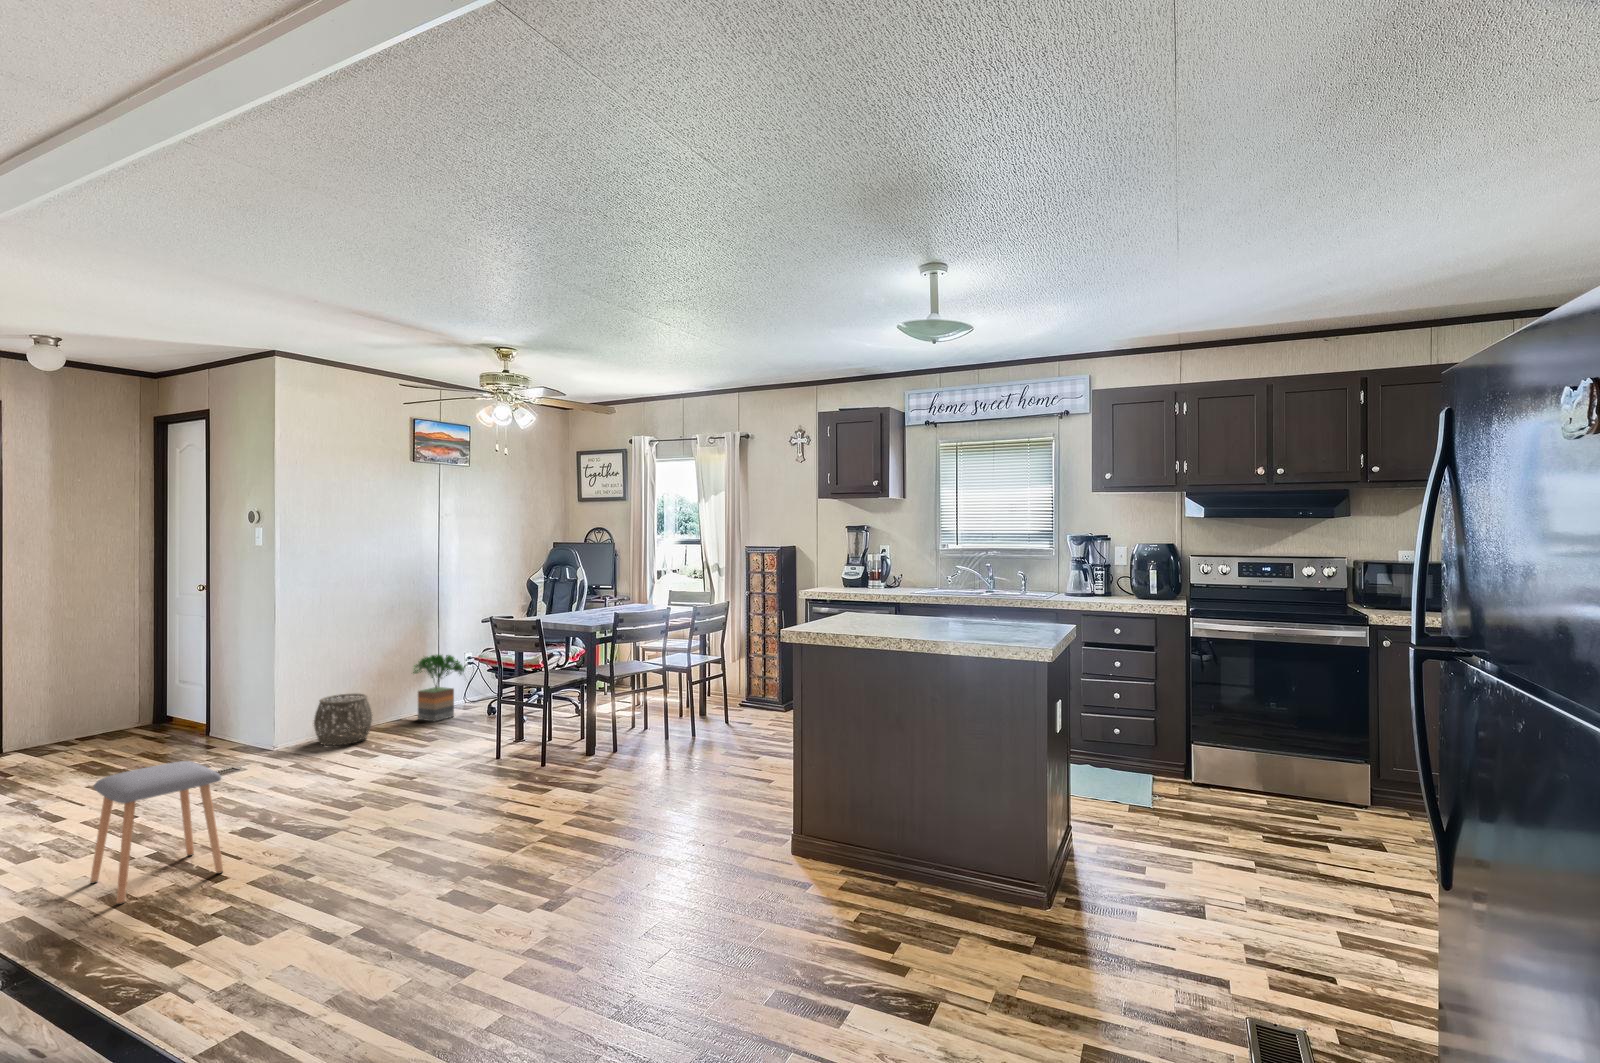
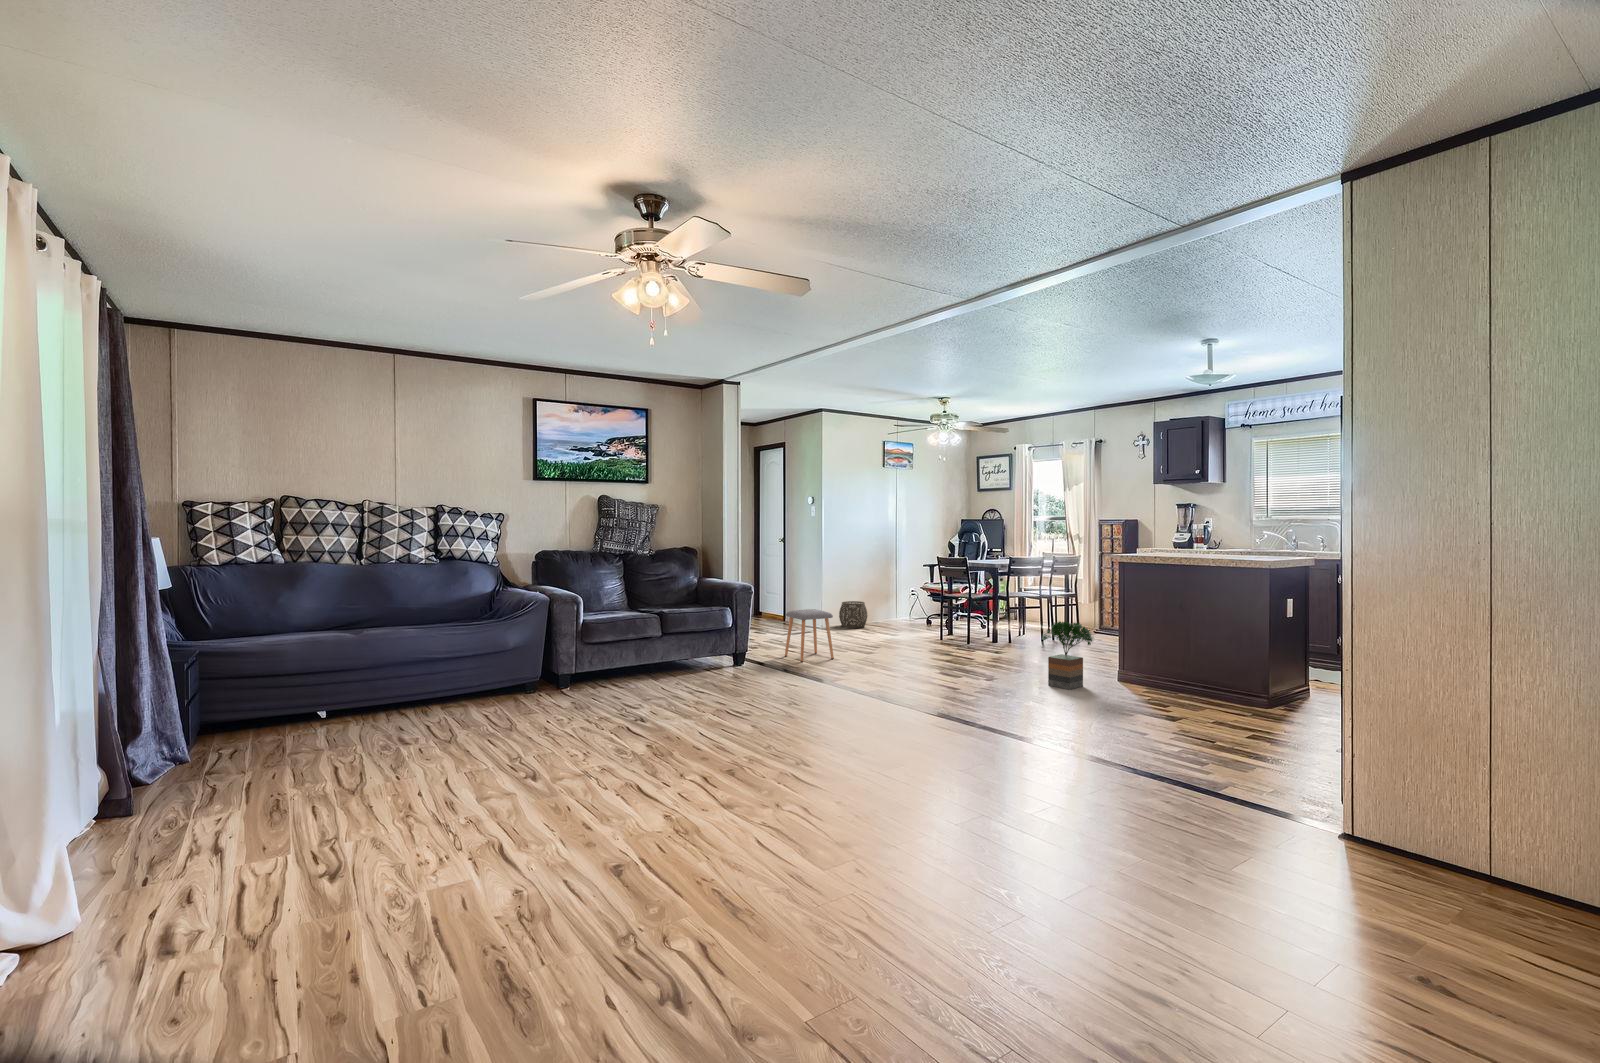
potted tree: present [413,655,464,722] -> present [1042,622,1094,690]

